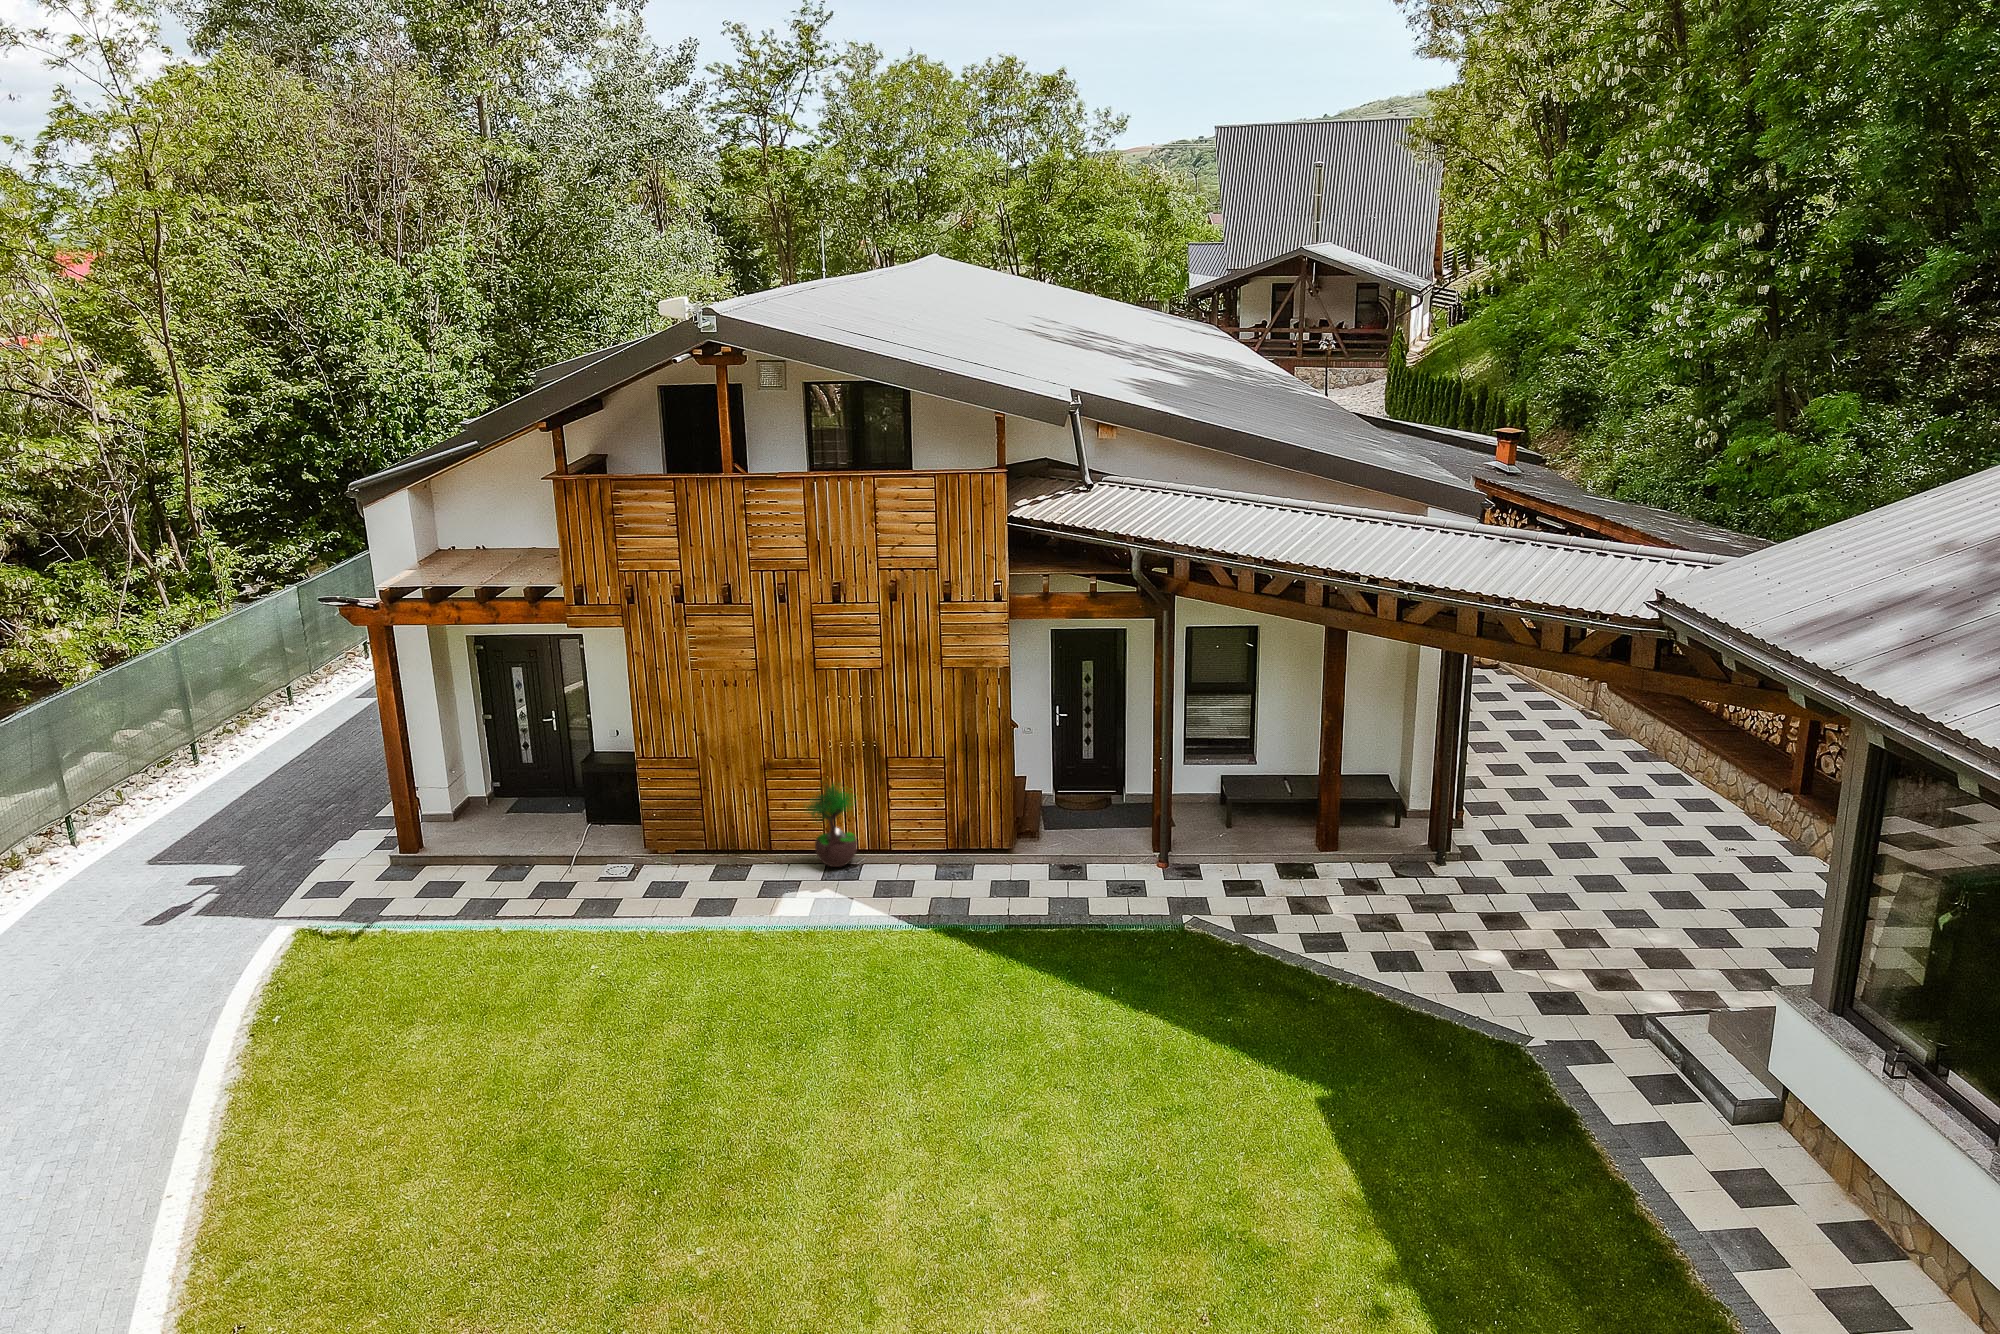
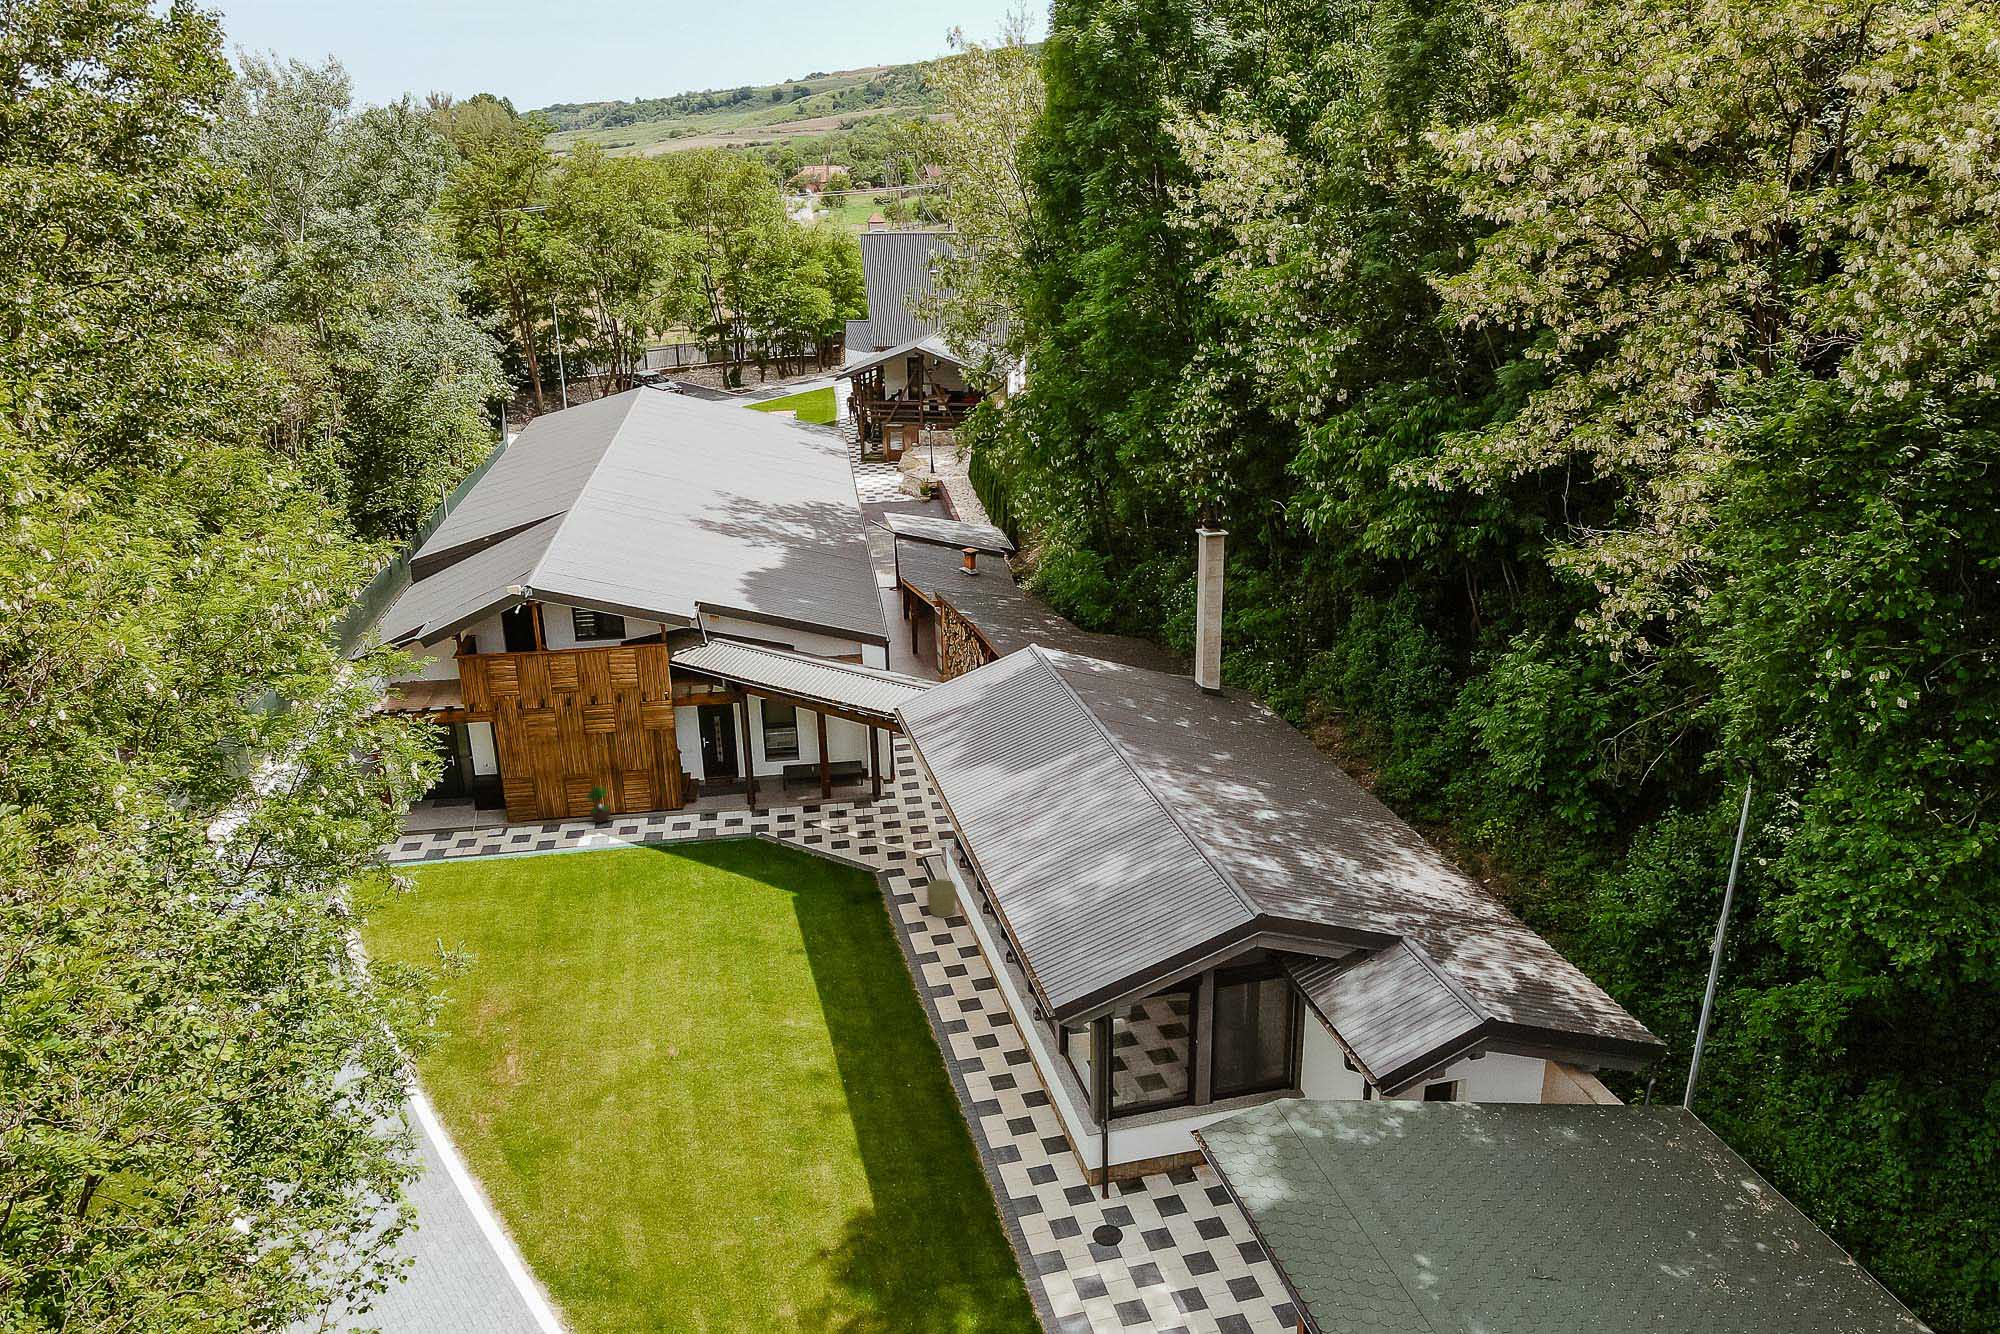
woven basket: none [1756,1099,1865,1222] -> present [927,879,956,917]

